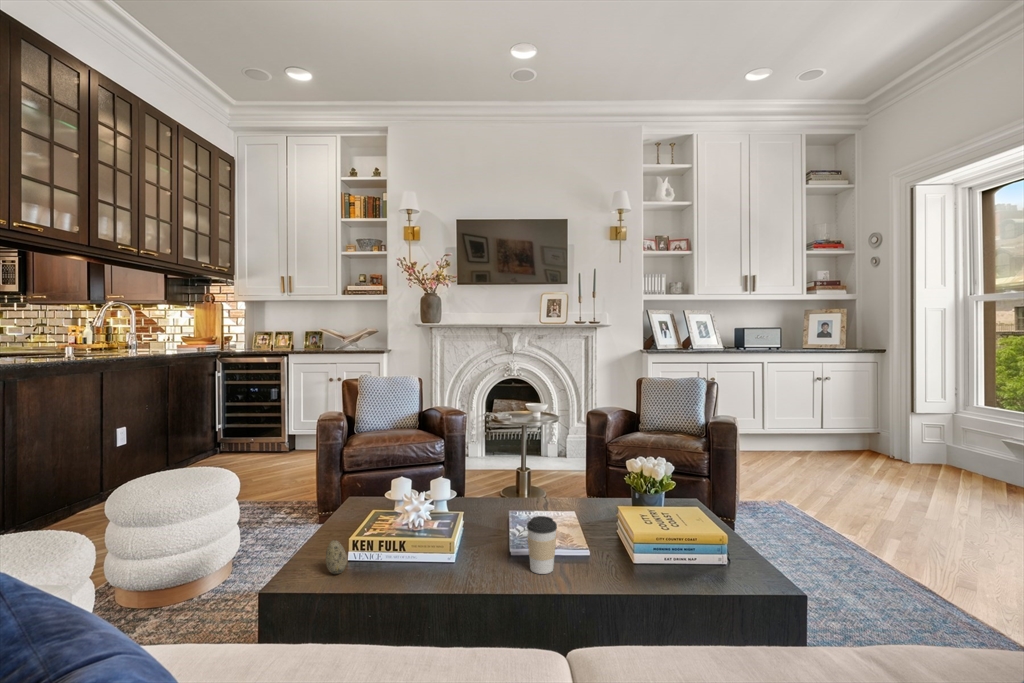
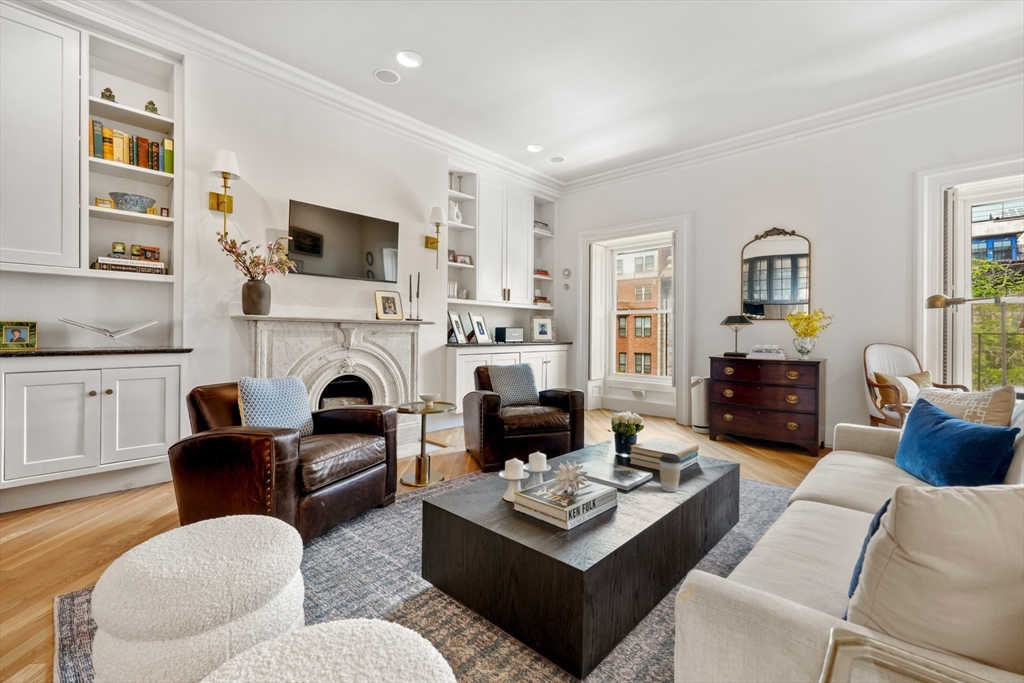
decorative egg: present [326,540,347,574] -> none [586,508,604,538]

